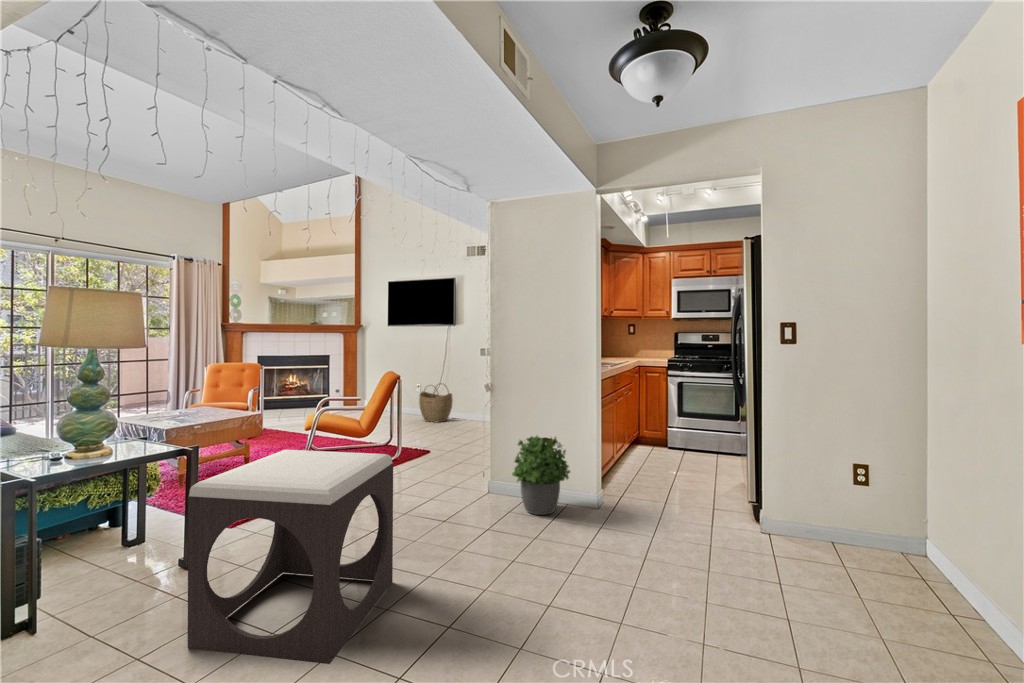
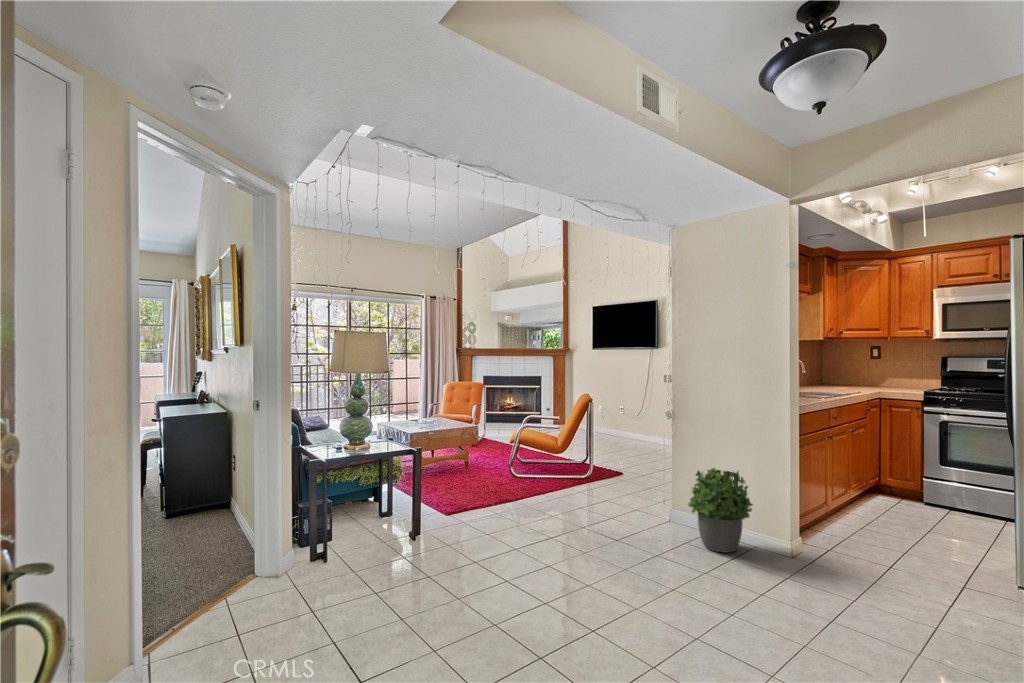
woven basket: present [419,385,453,422] -> none [623,407,657,447]
footstool: present [188,450,393,664] -> none [405,456,556,627]

